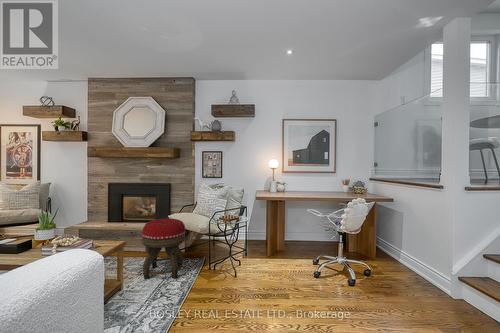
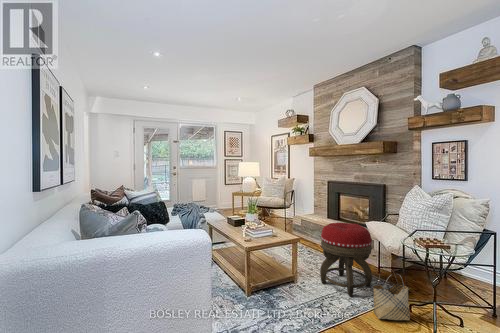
woven basket: none [199,243,220,283] -> present [373,267,410,320]

